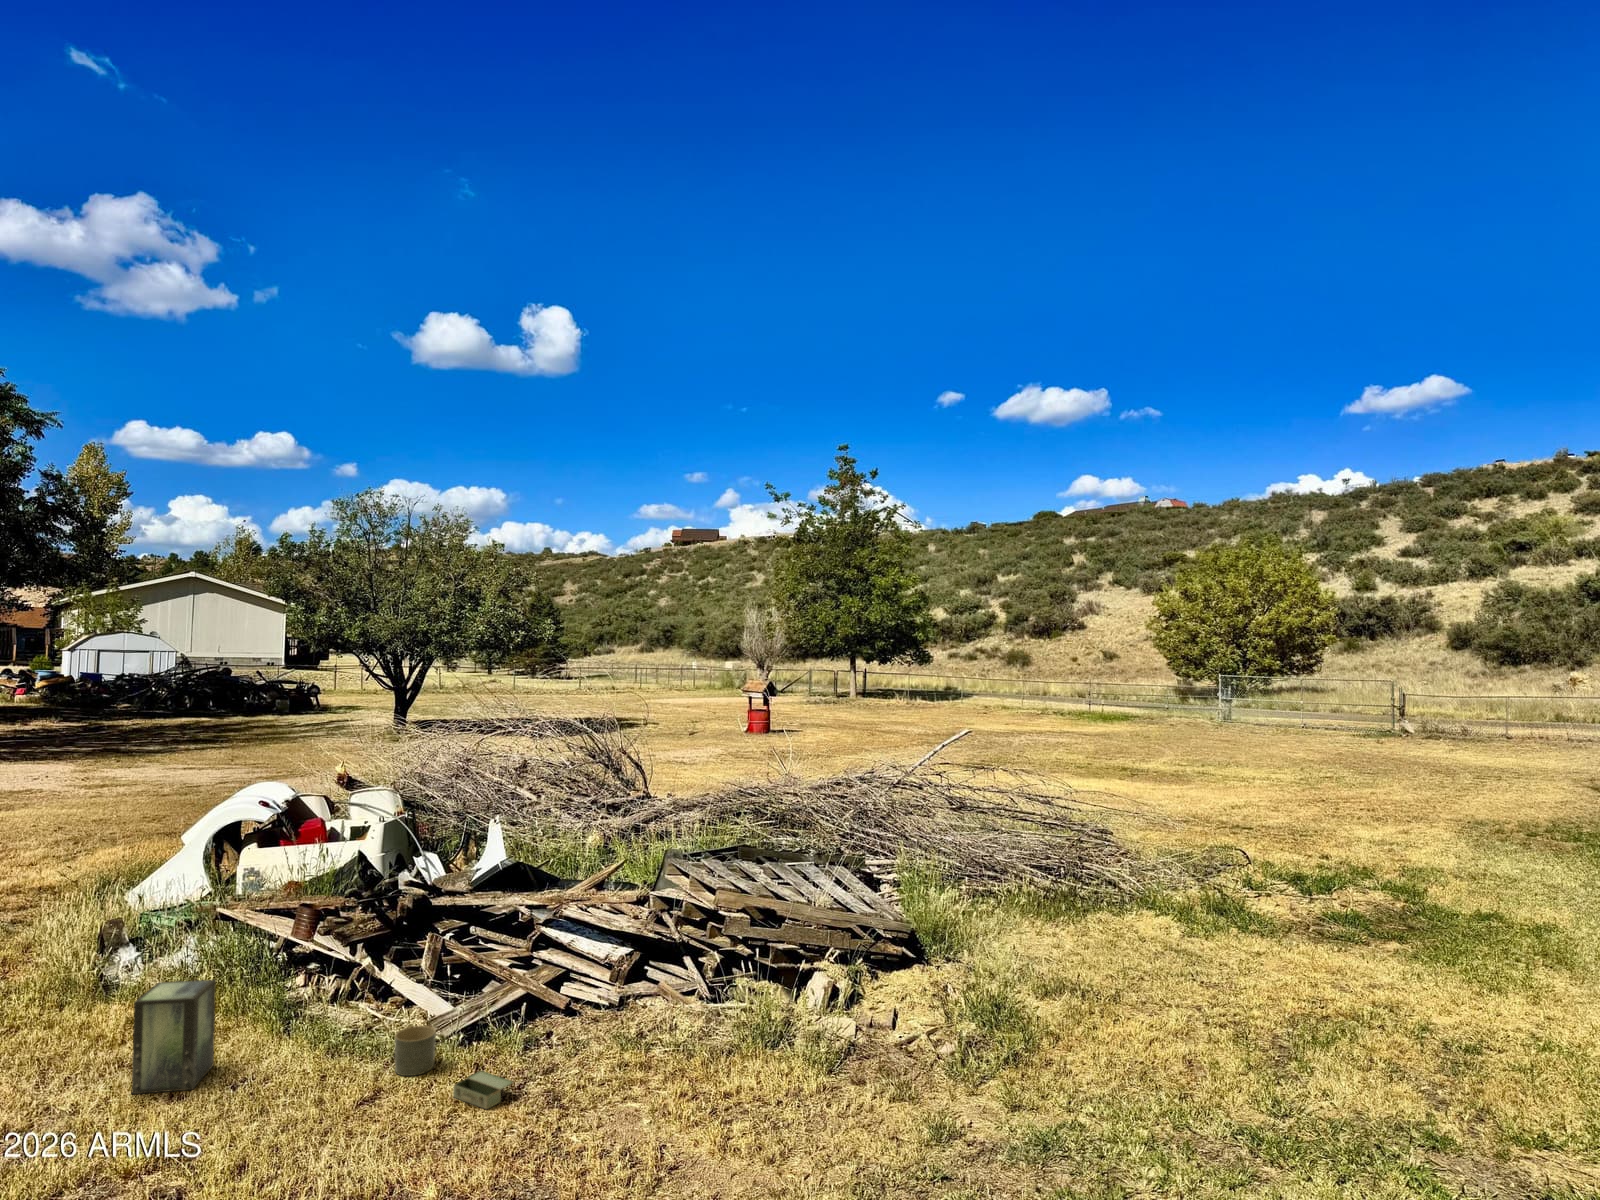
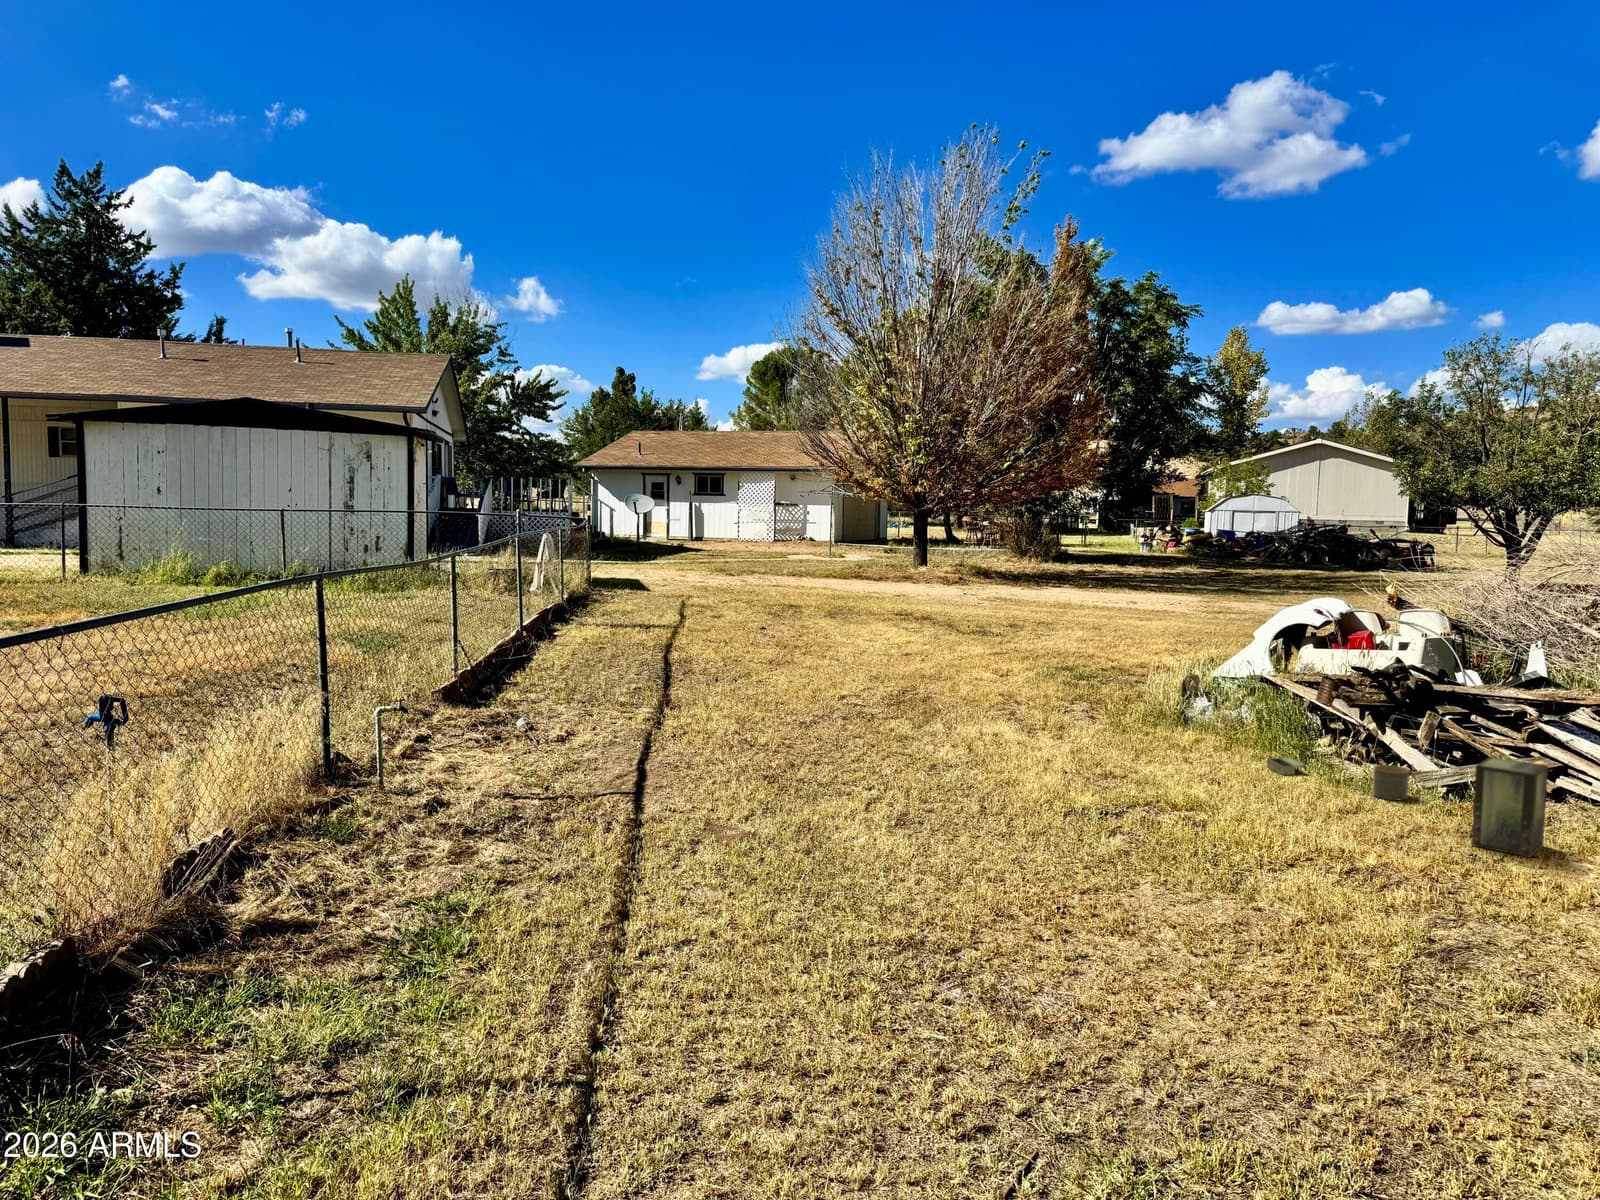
storage box: present [132,980,216,1094] -> present [1471,757,1548,857]
toolbox: present [453,1071,513,1109] -> present [1267,757,1306,775]

